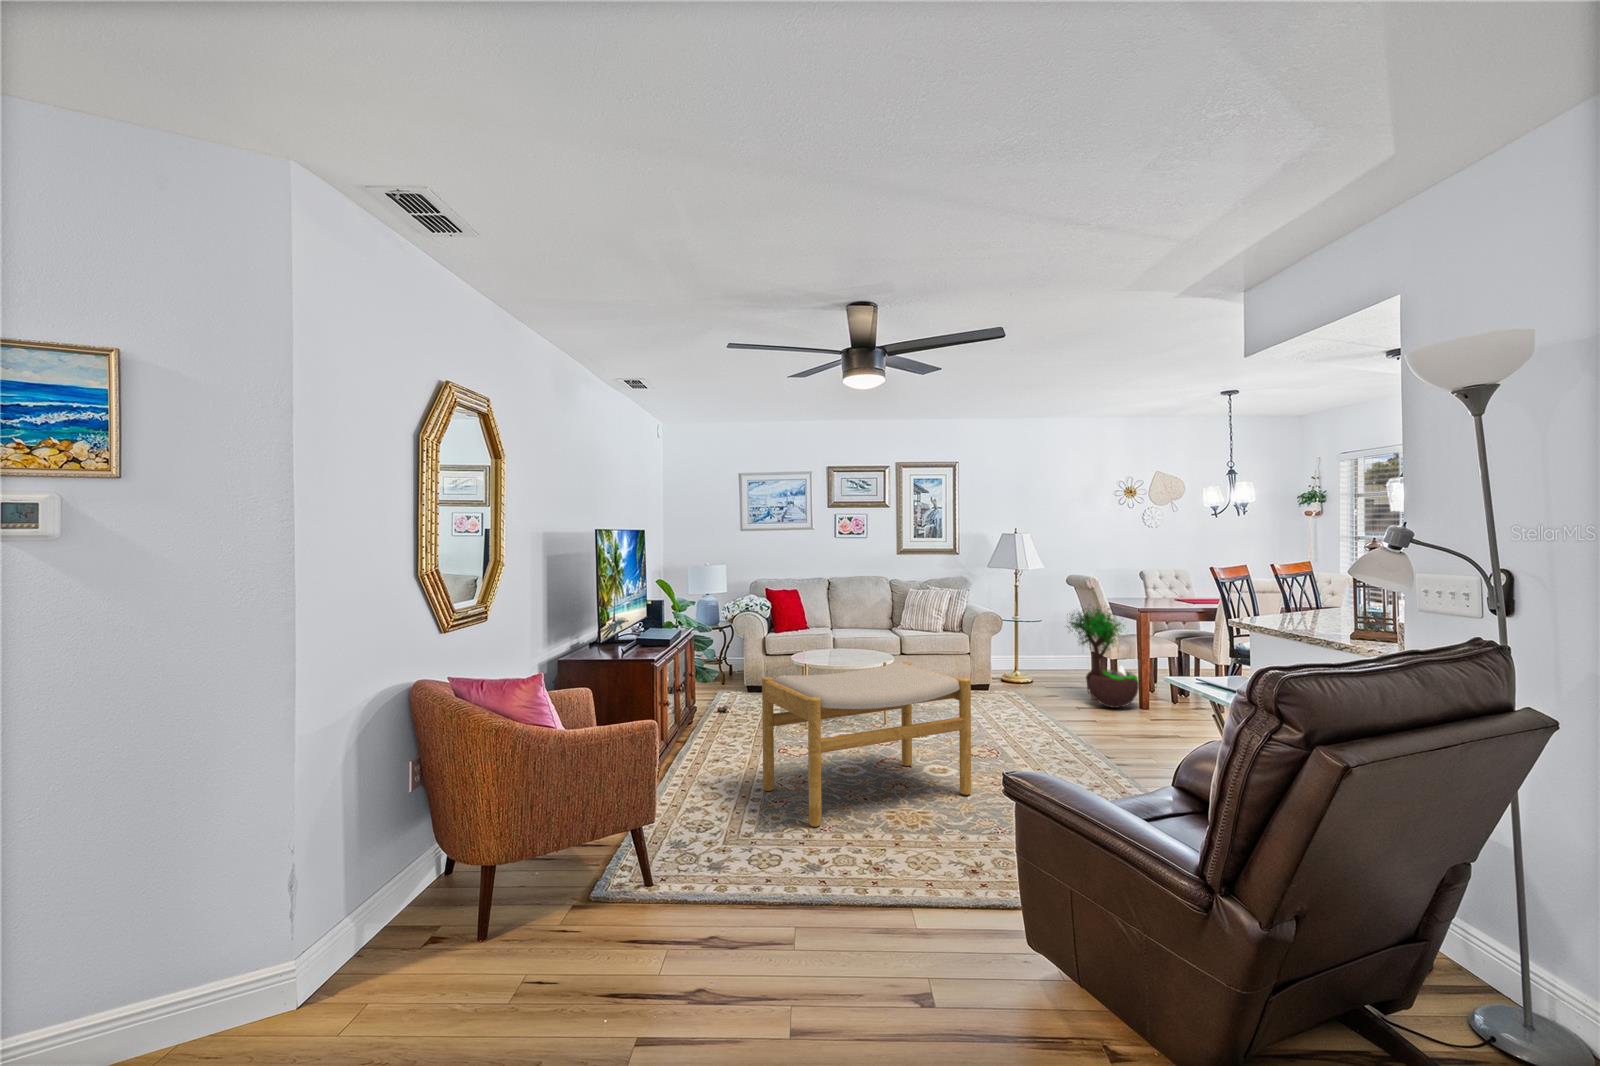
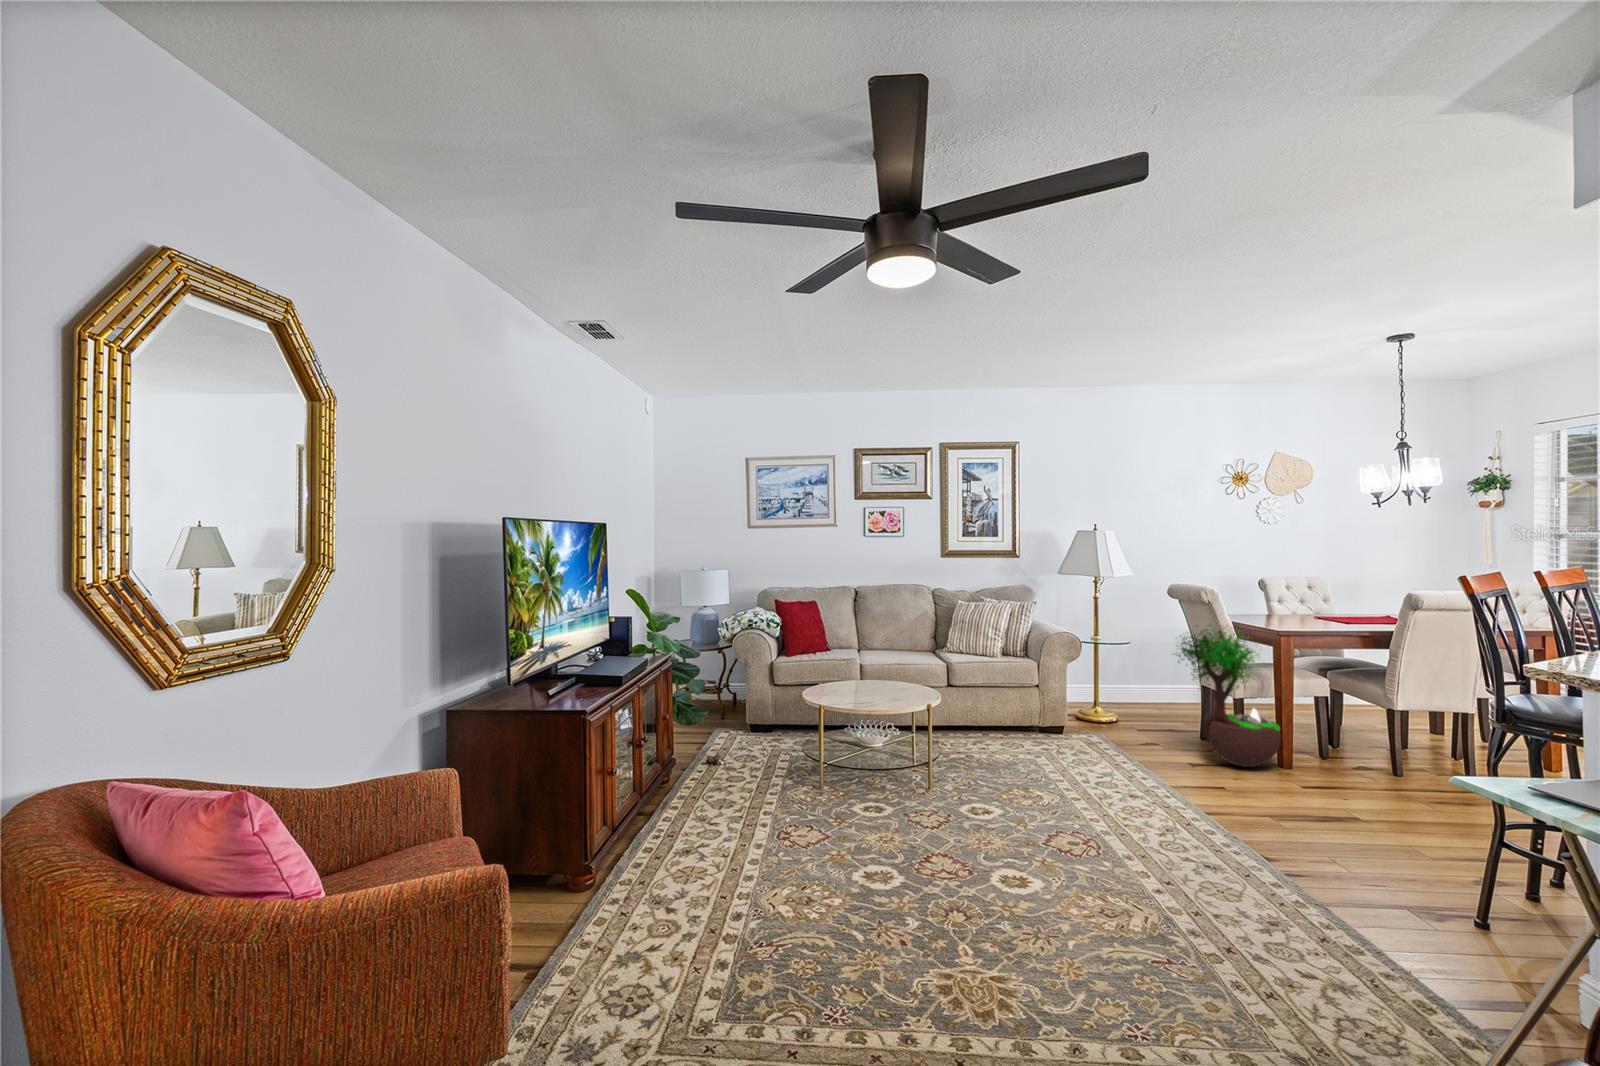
footstool: present [762,662,971,827] -> none [743,715,1072,1006]

